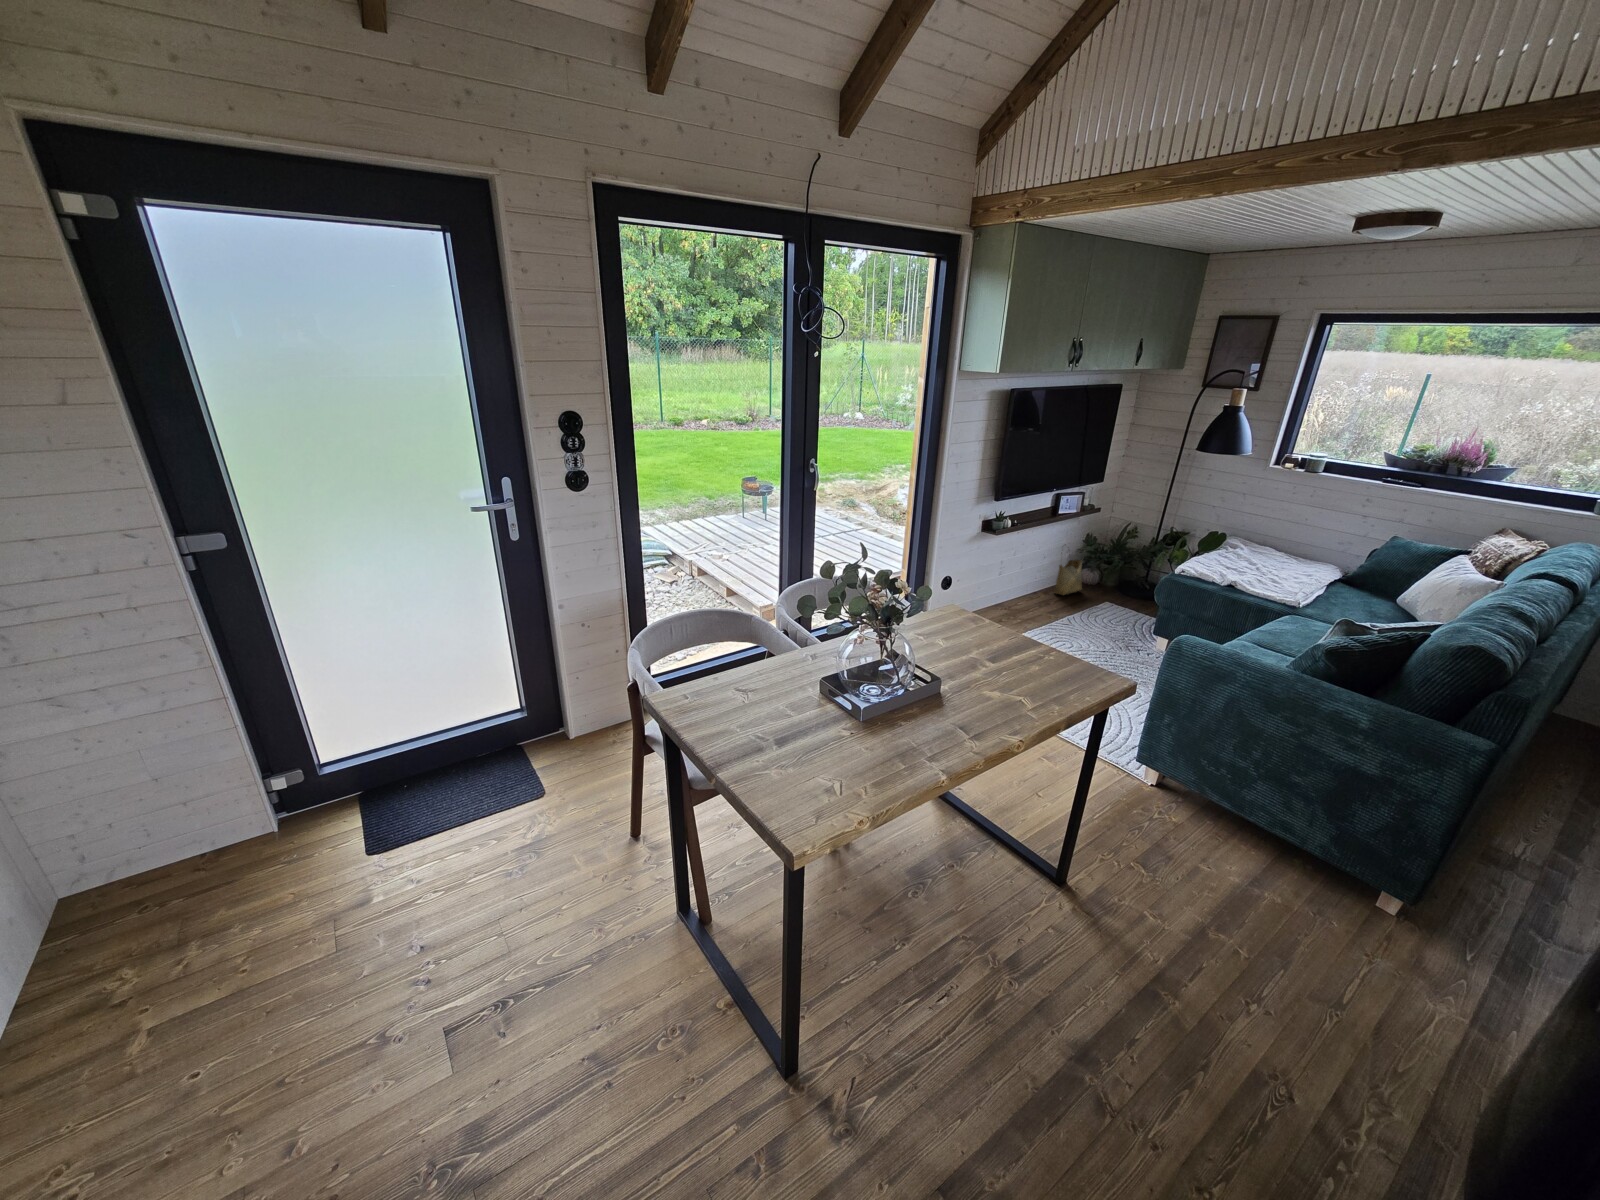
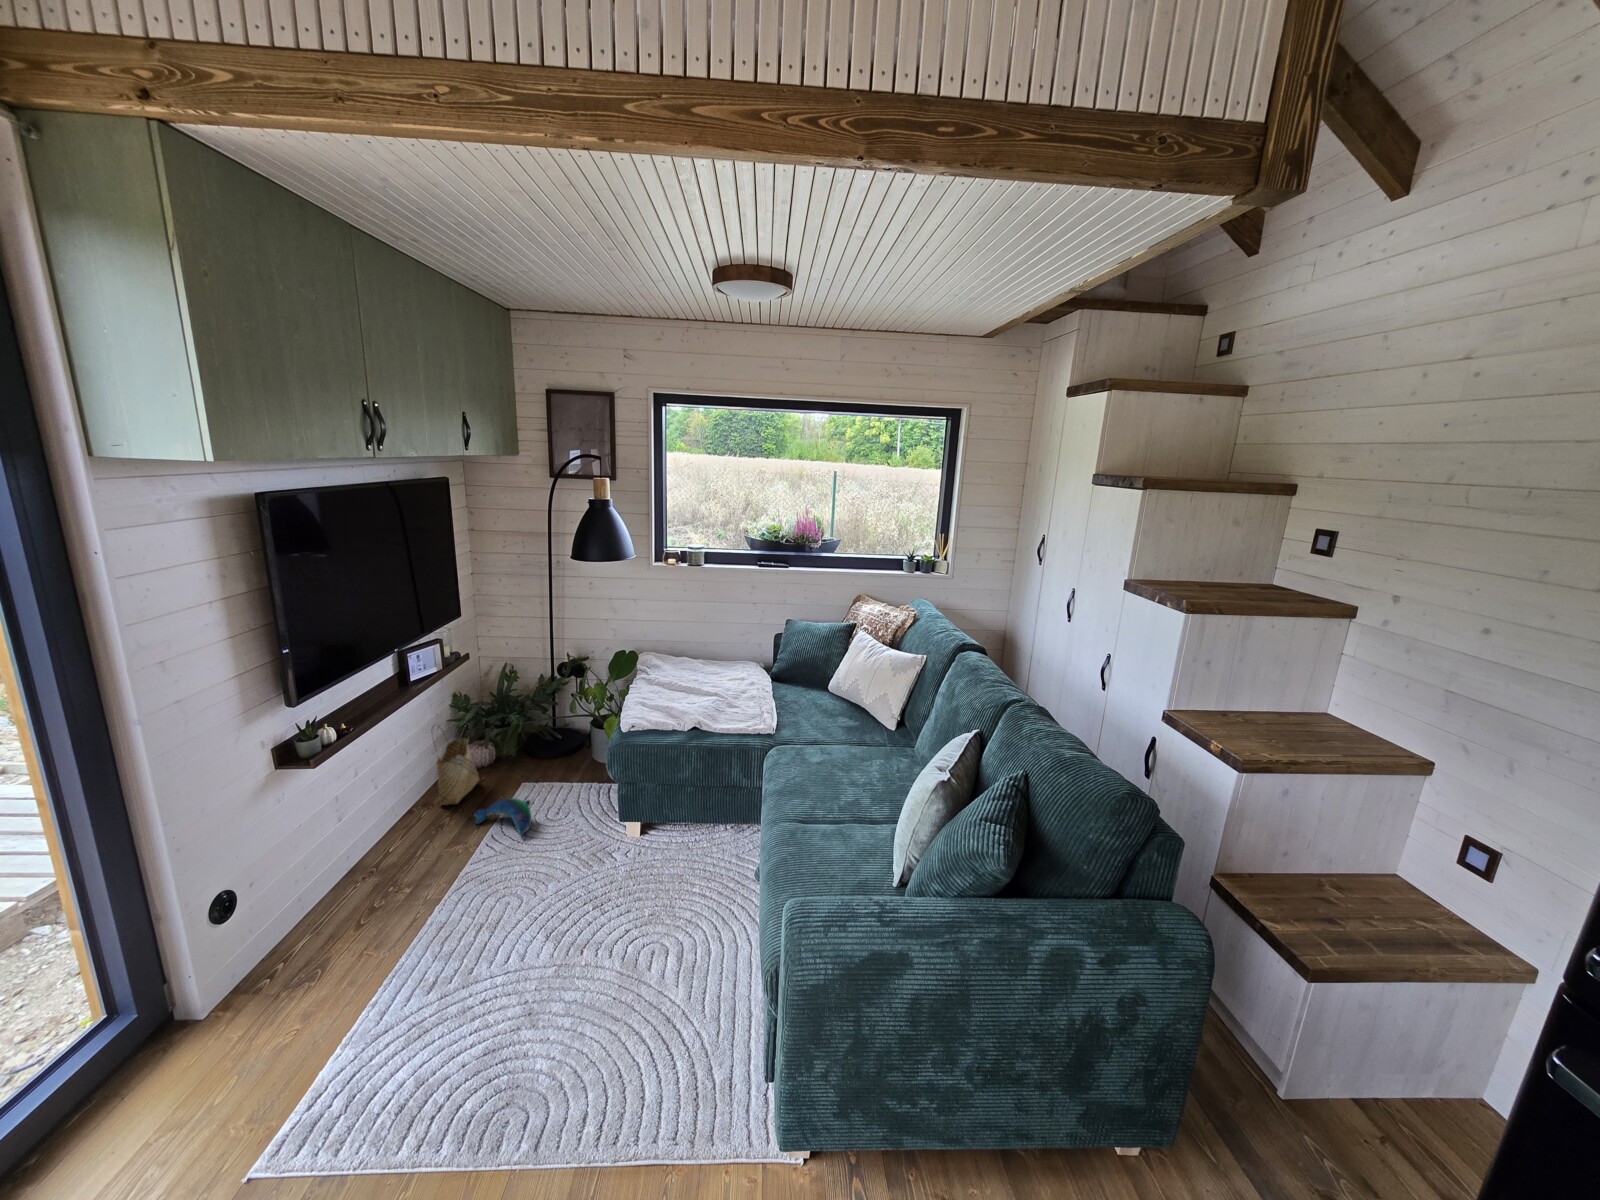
plush toy: none [1068,599,1104,622] -> present [474,798,531,838]

